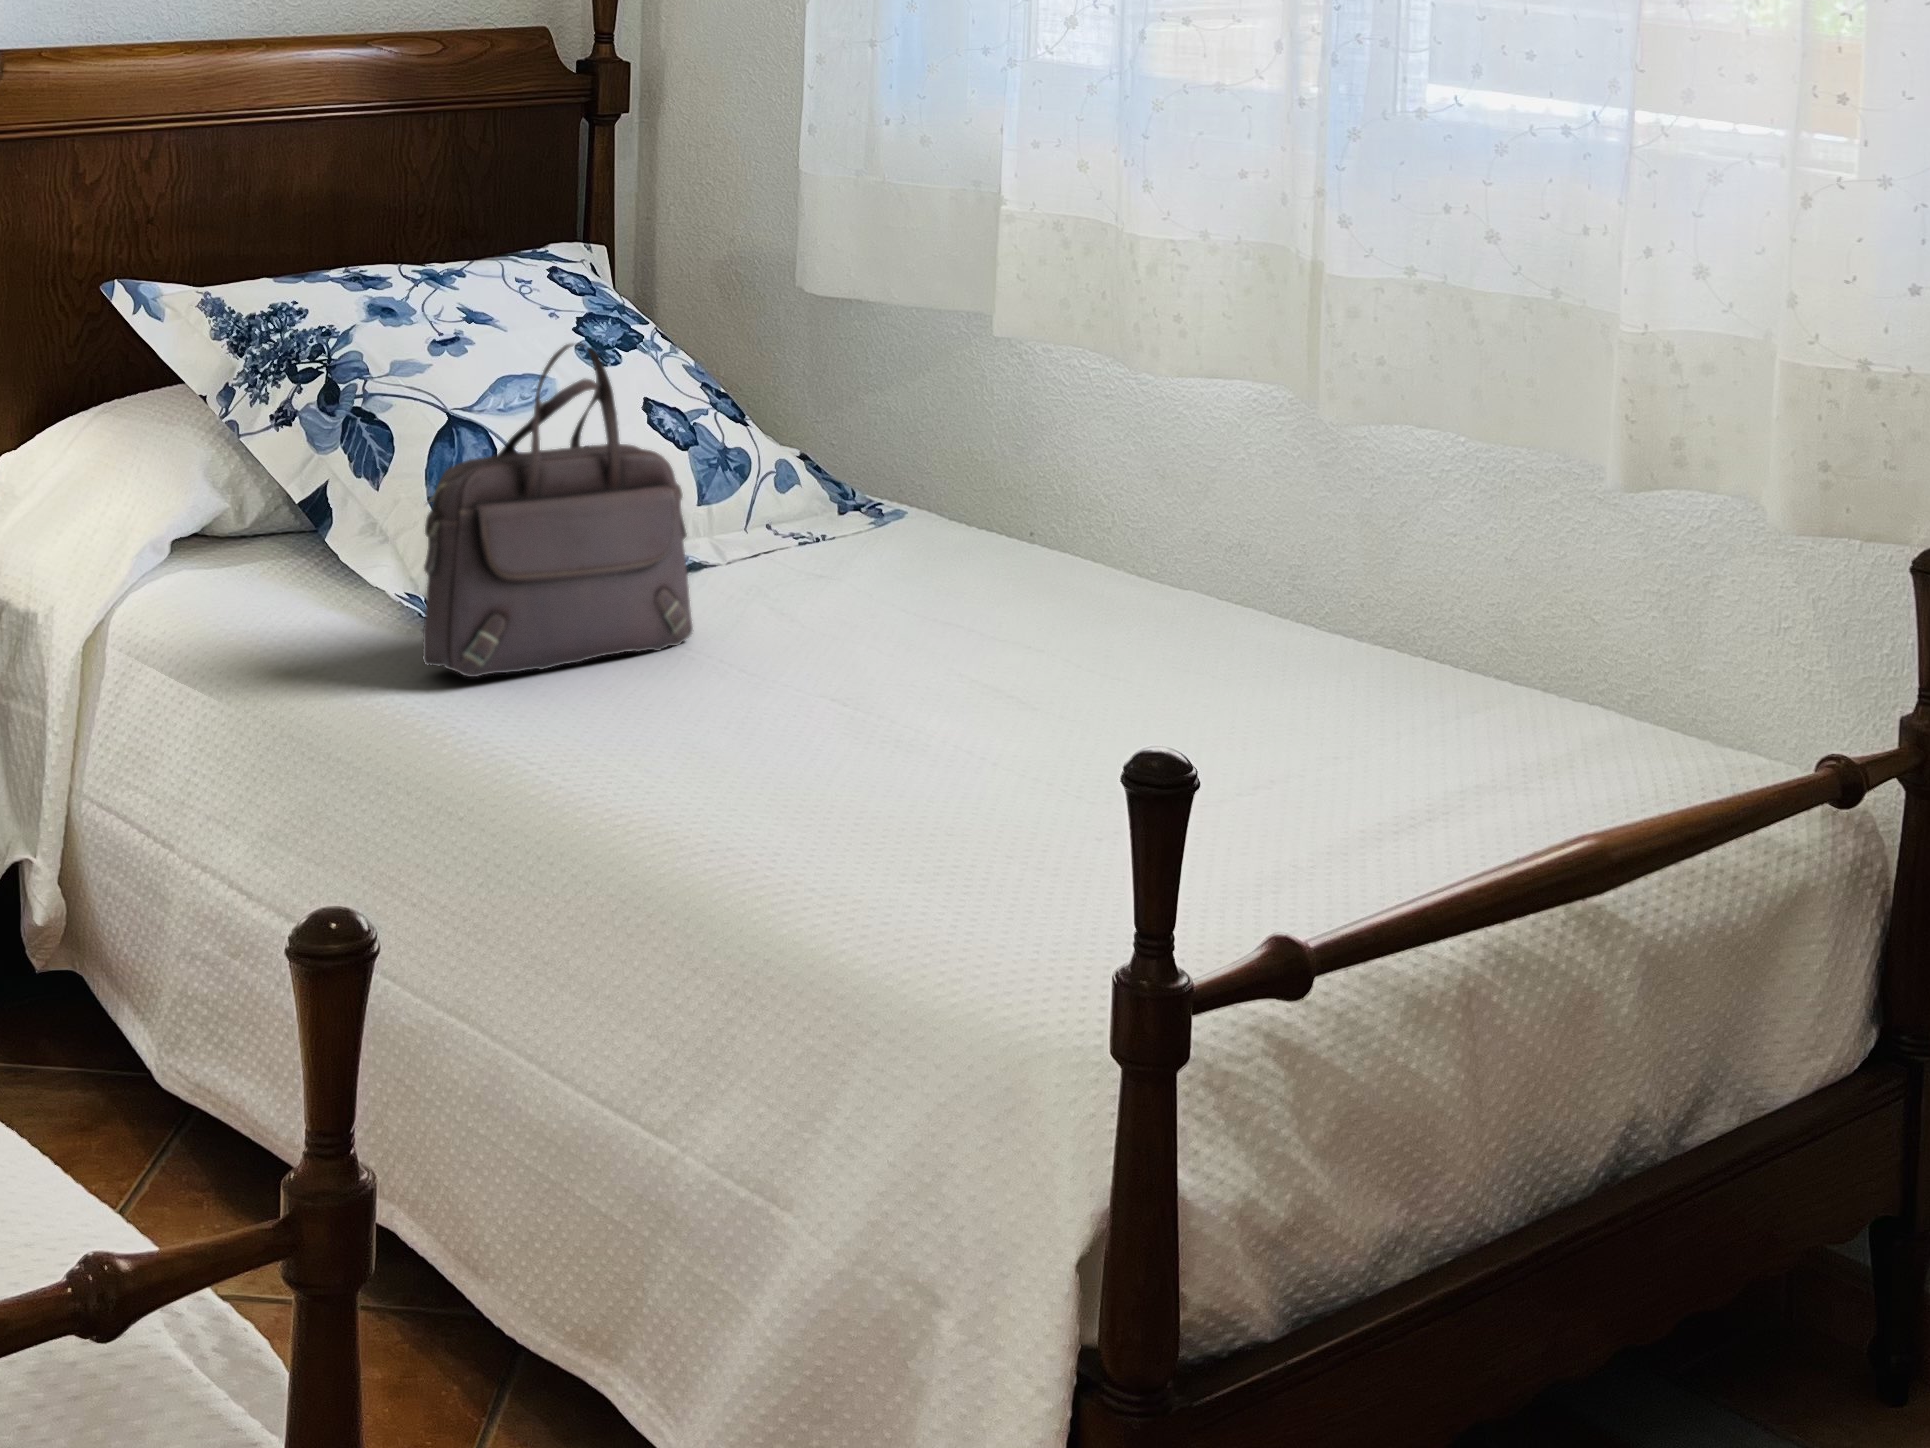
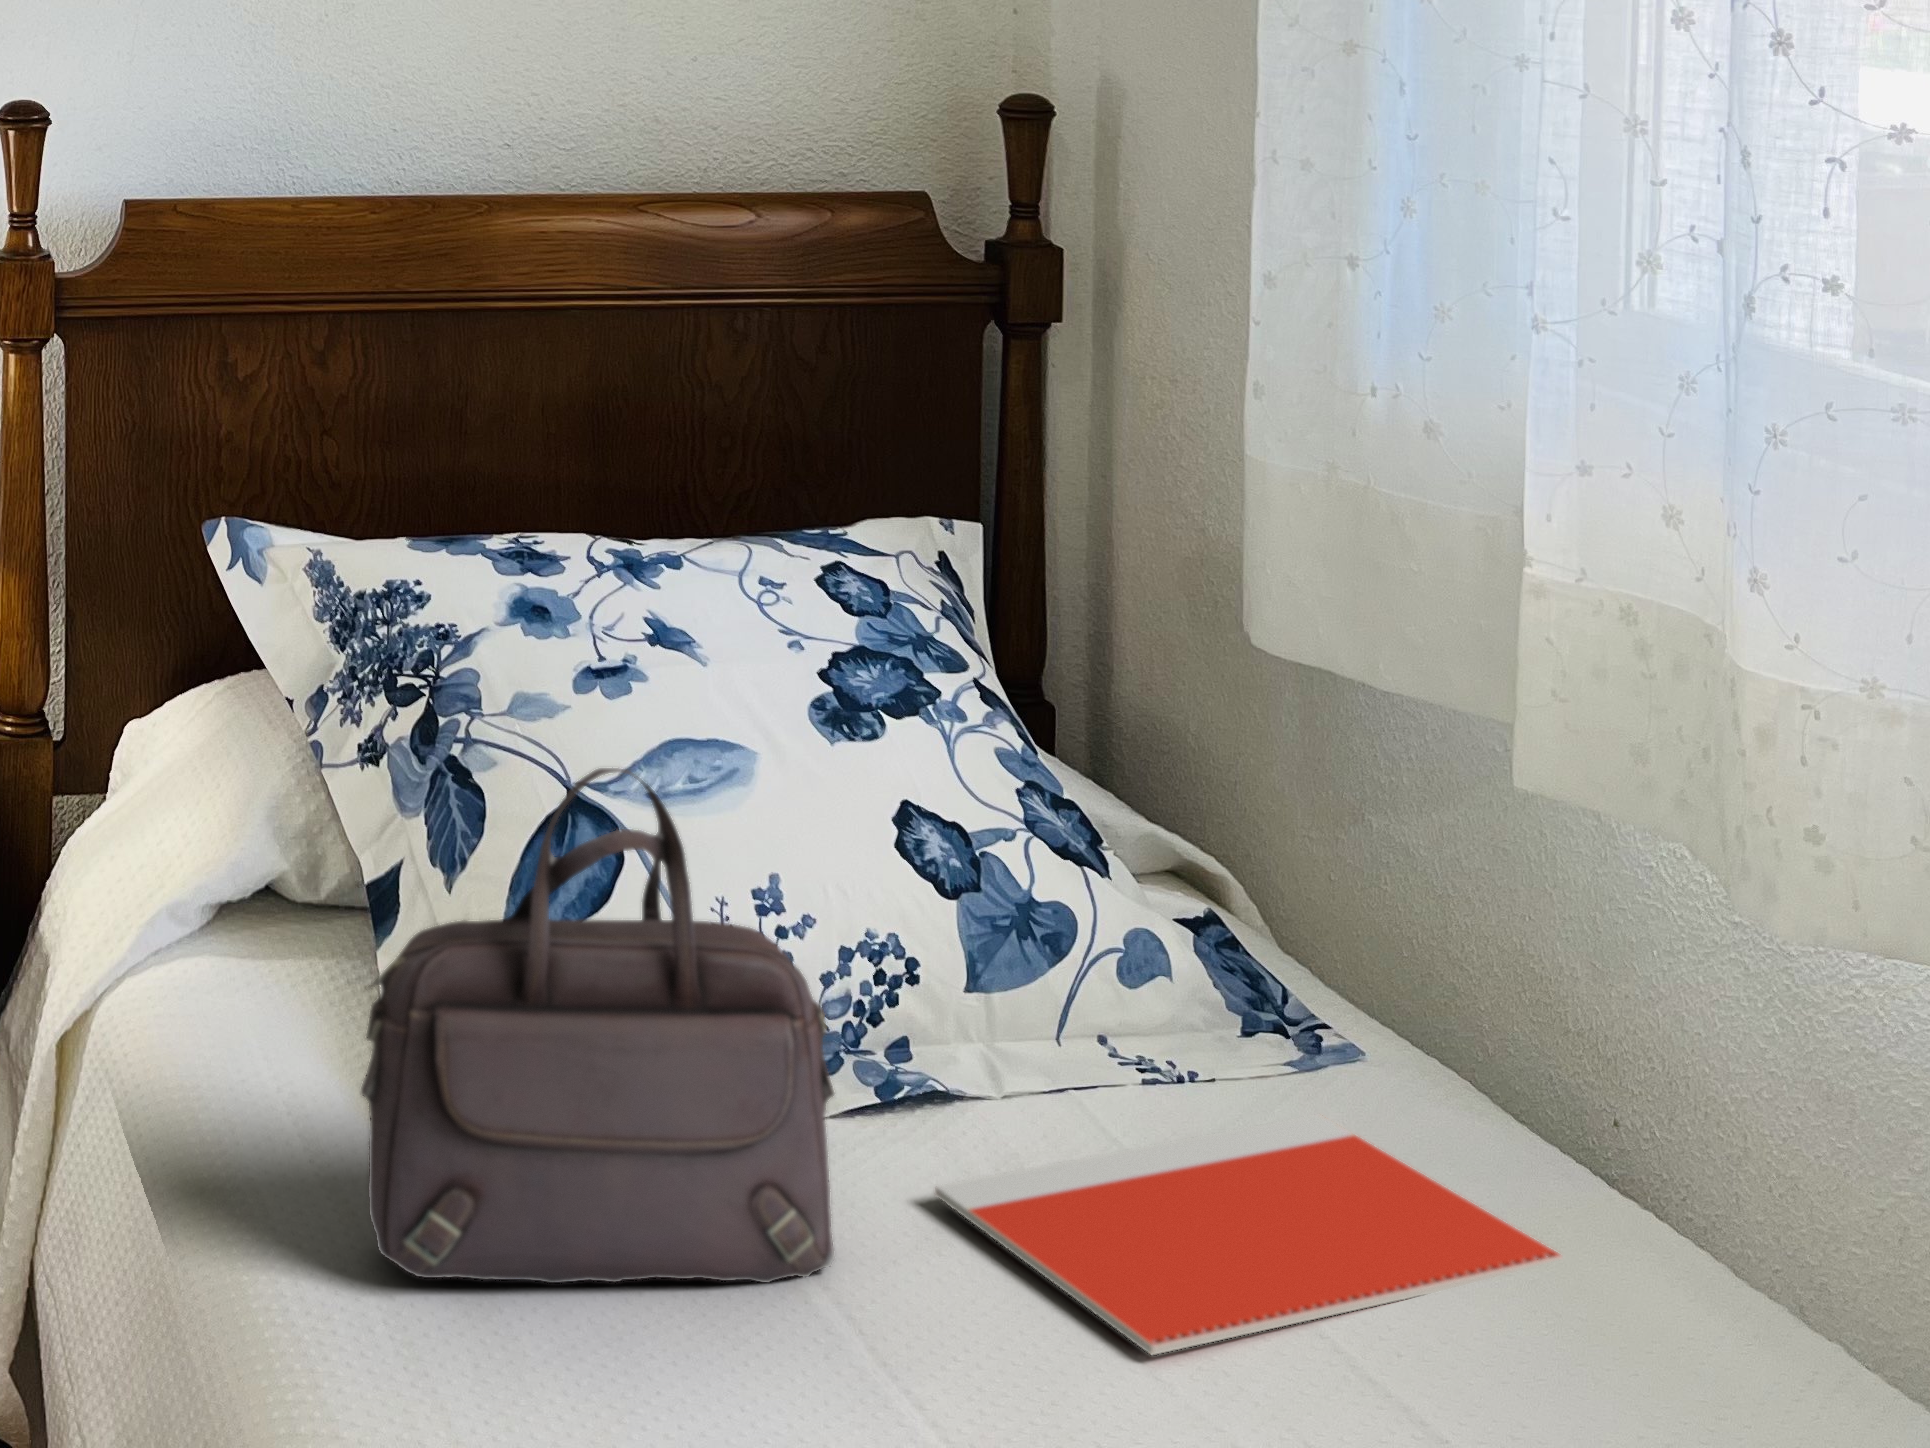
notebook: none [725,542,1046,638] -> present [935,1114,1562,1355]

